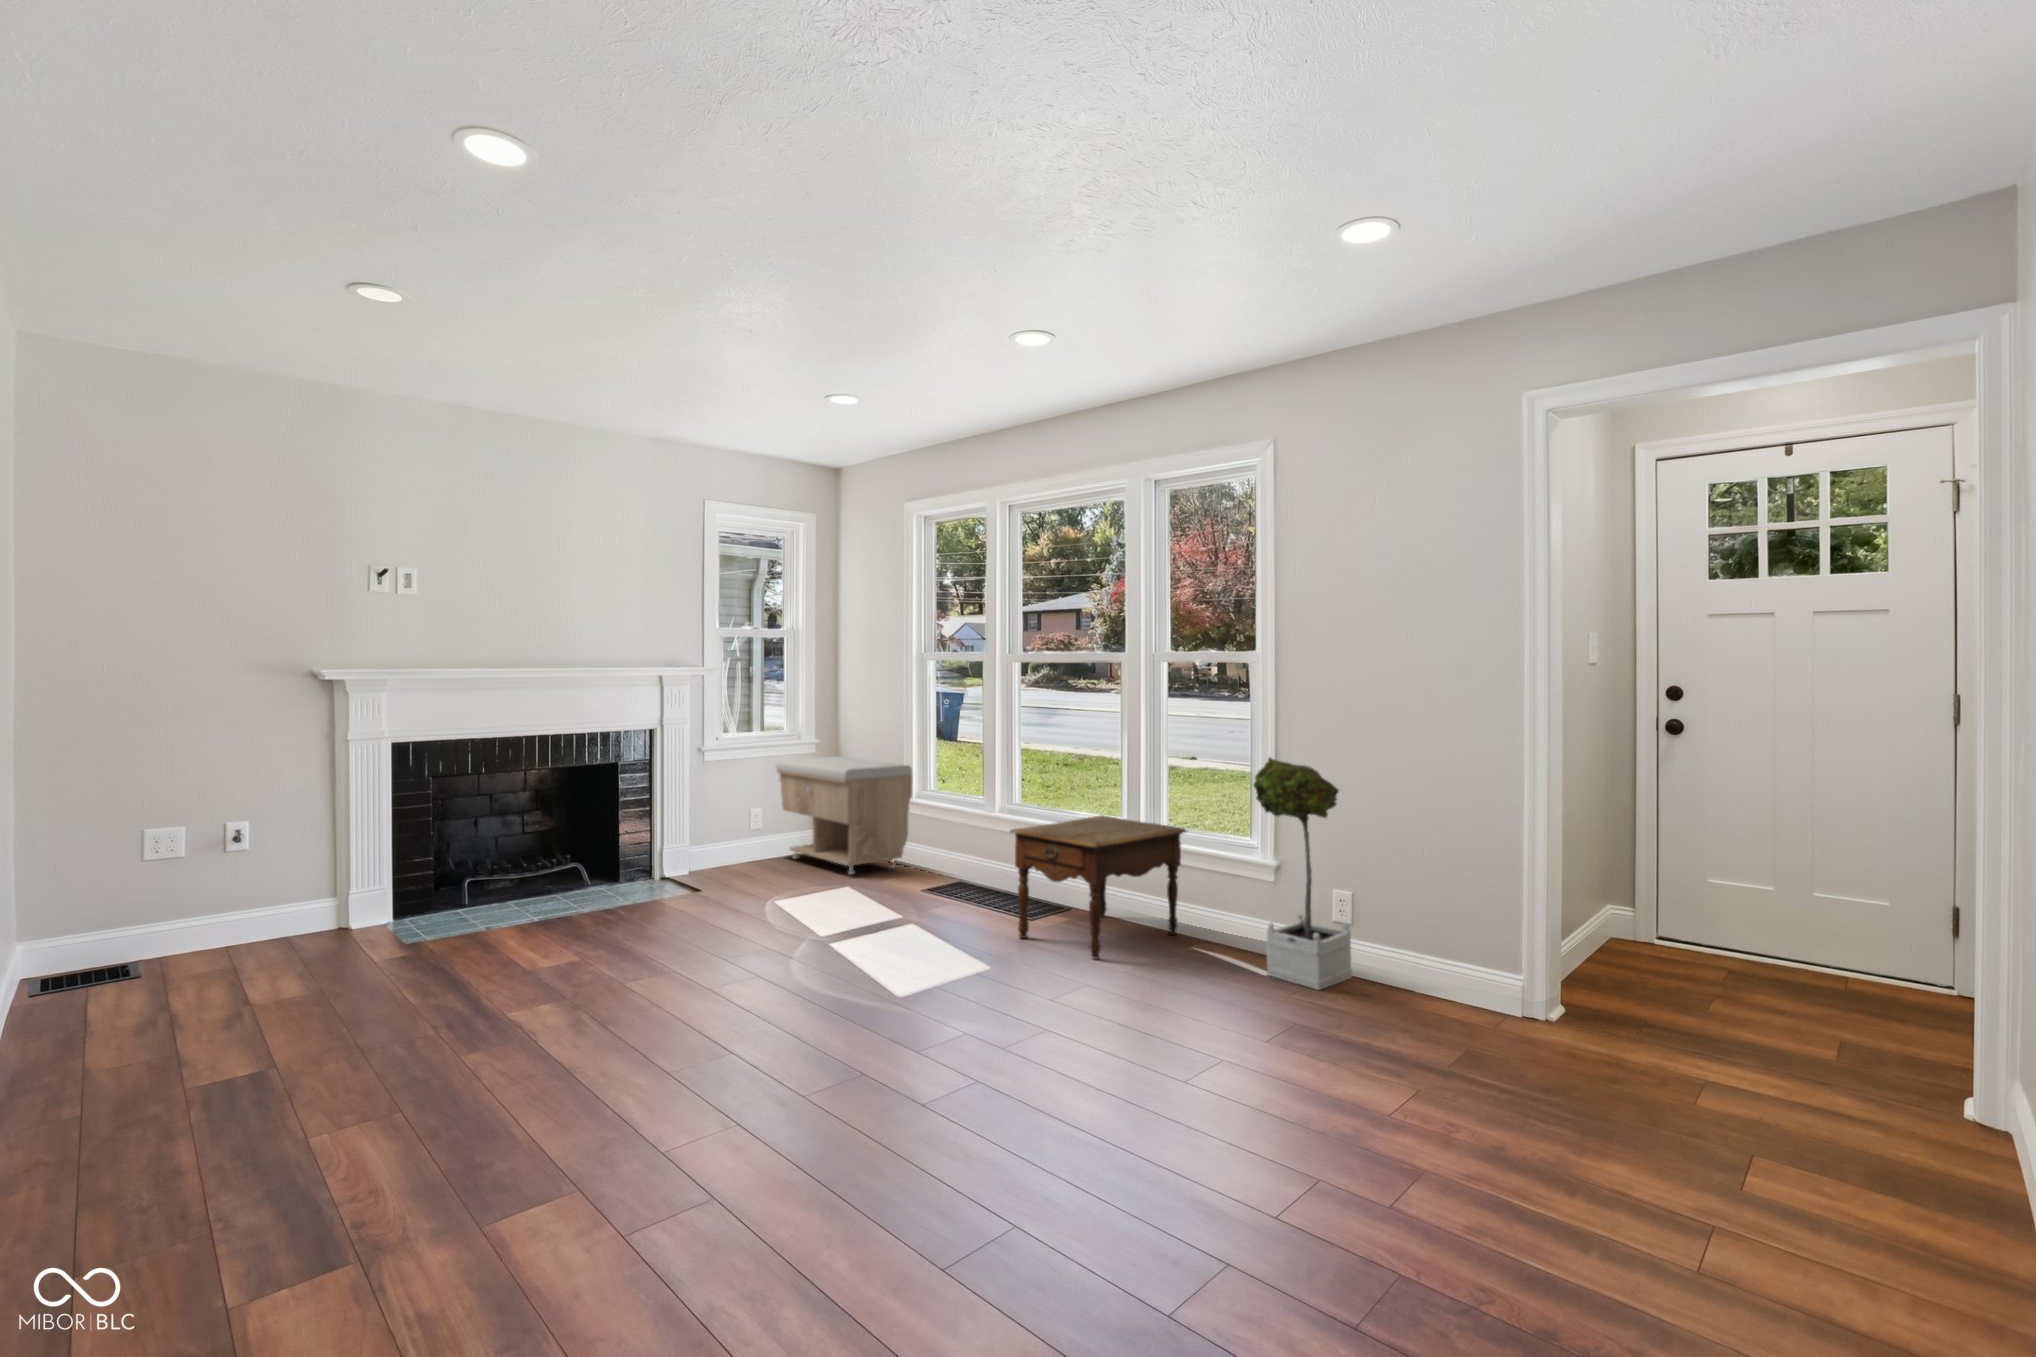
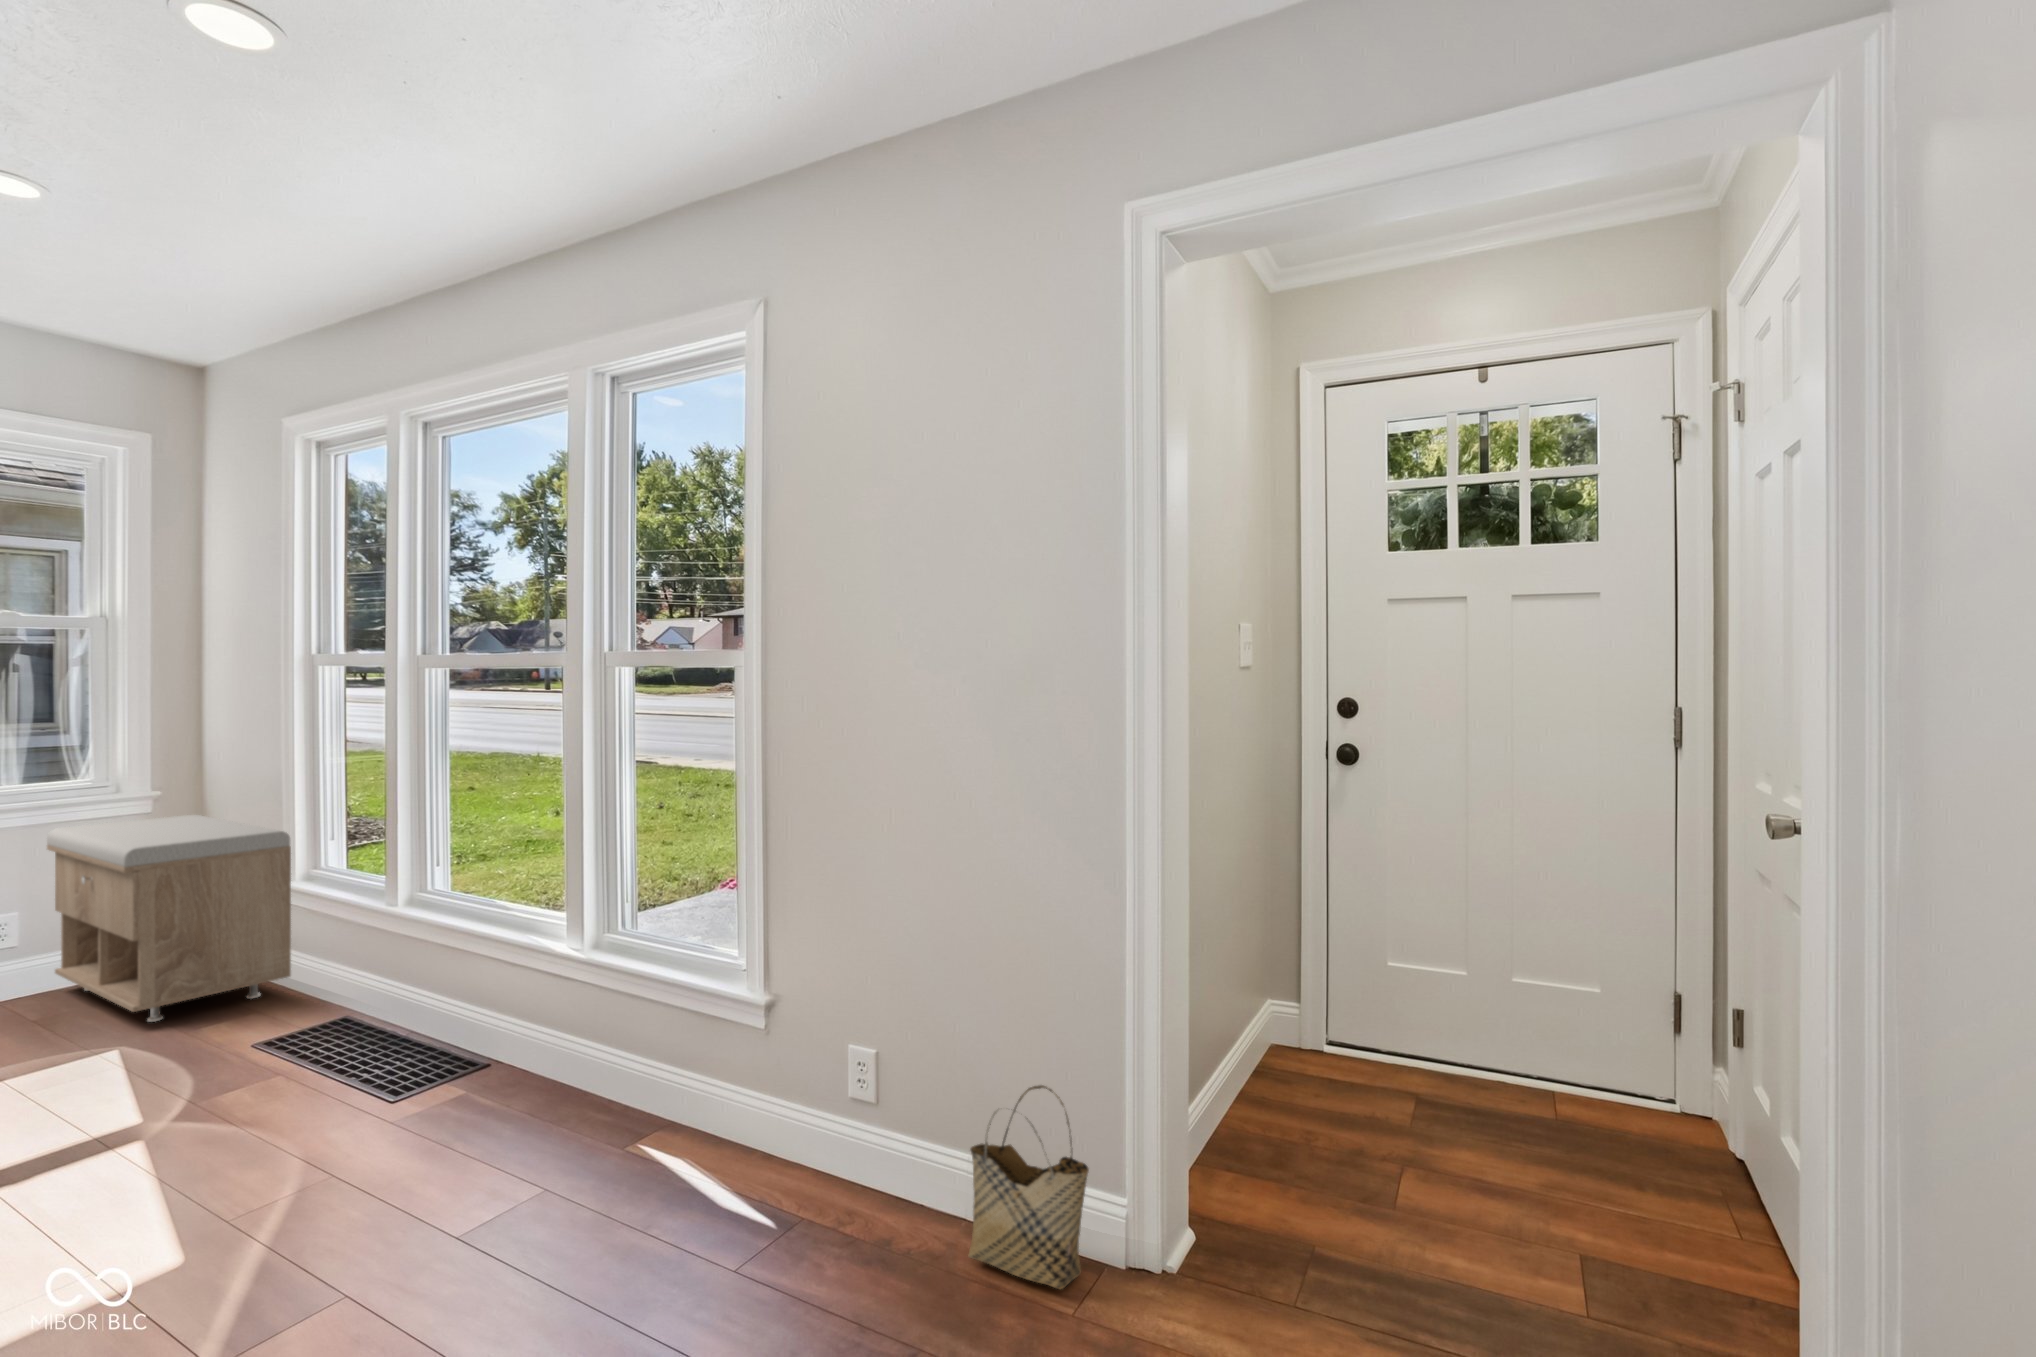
potted tree: present [1254,758,1352,990] -> none [694,836,861,1256]
side table: present [1010,815,1186,959] -> none [288,918,644,1218]
woven basket: none [1432,906,1512,1014] -> present [968,1085,1089,1289]

